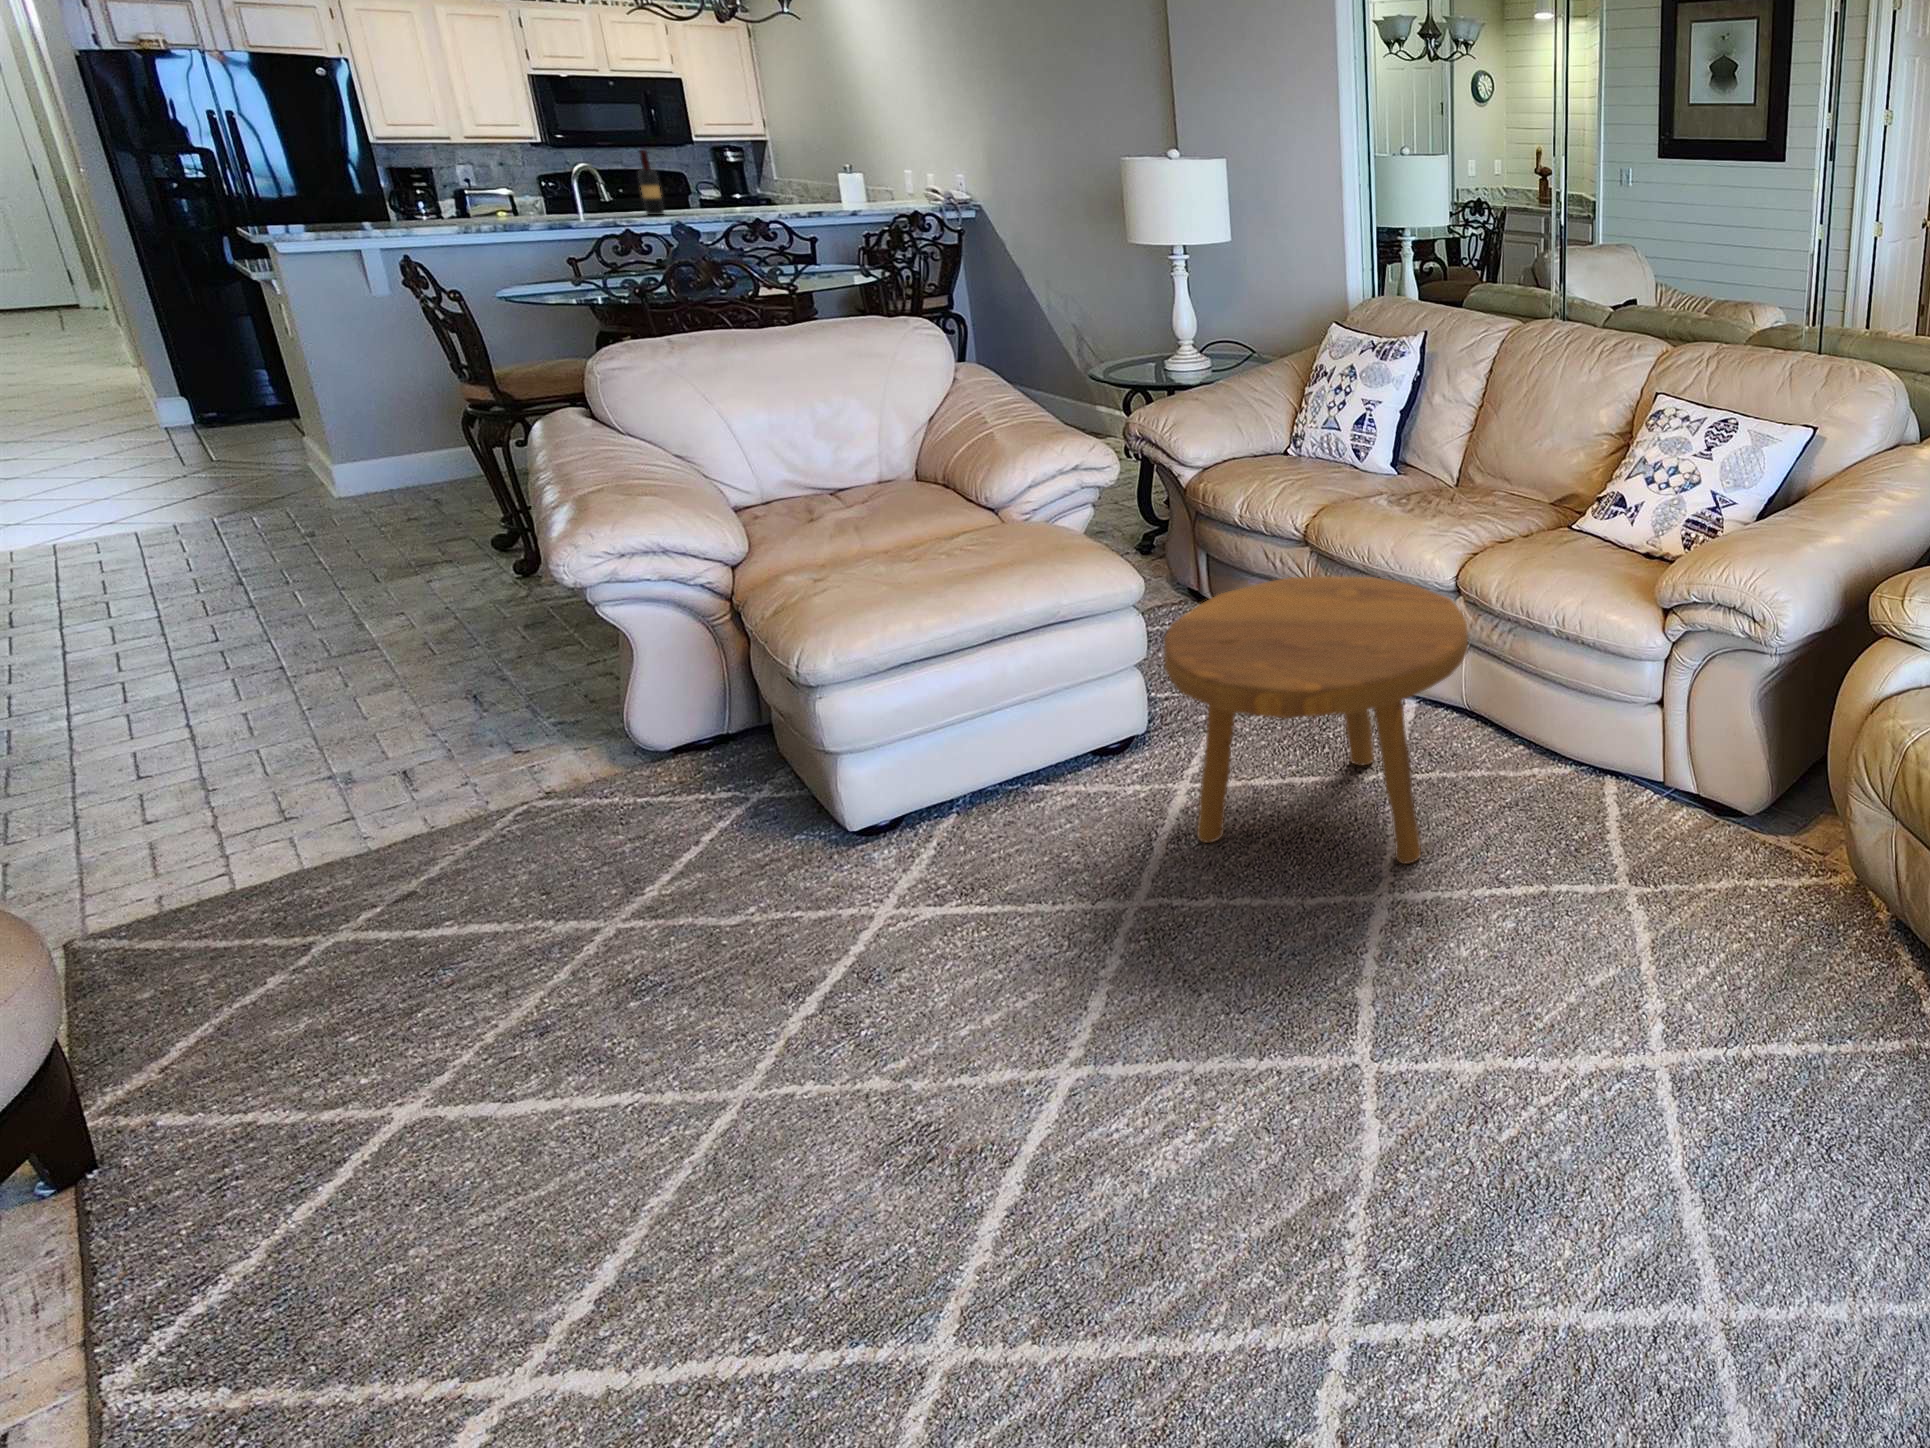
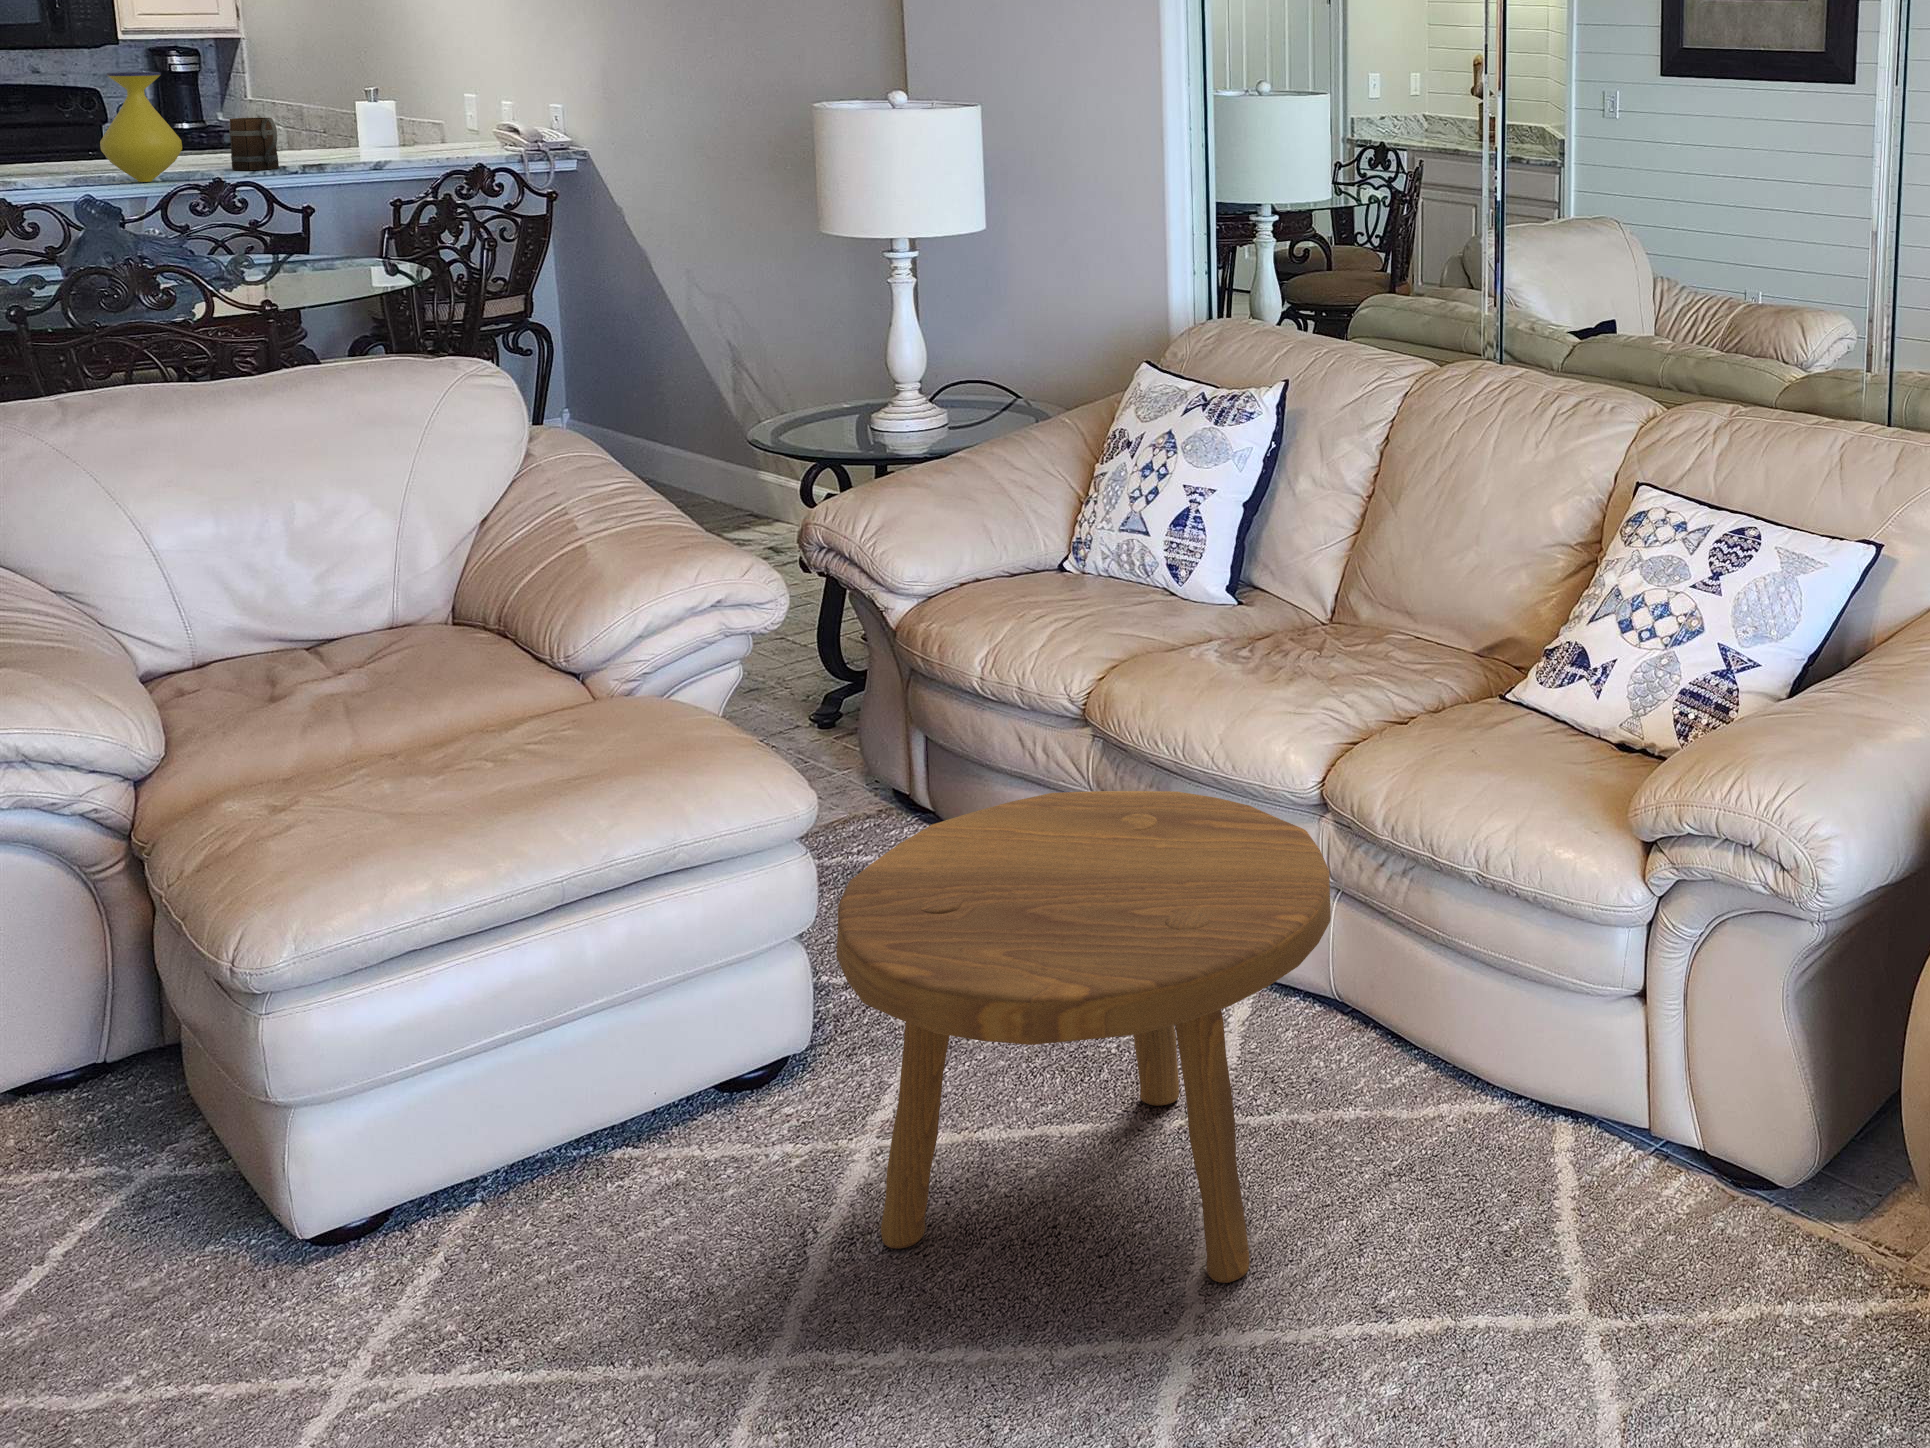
wine bottle: present [638,150,664,215] -> none [33,63,70,164]
vase: none [681,154,733,224] -> present [100,72,182,182]
mug: none [760,185,793,218] -> present [229,118,279,170]

